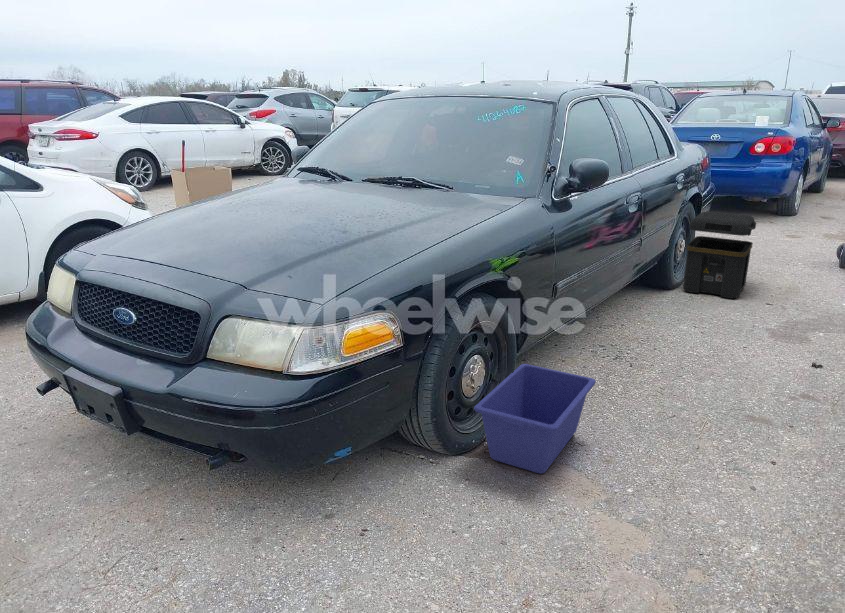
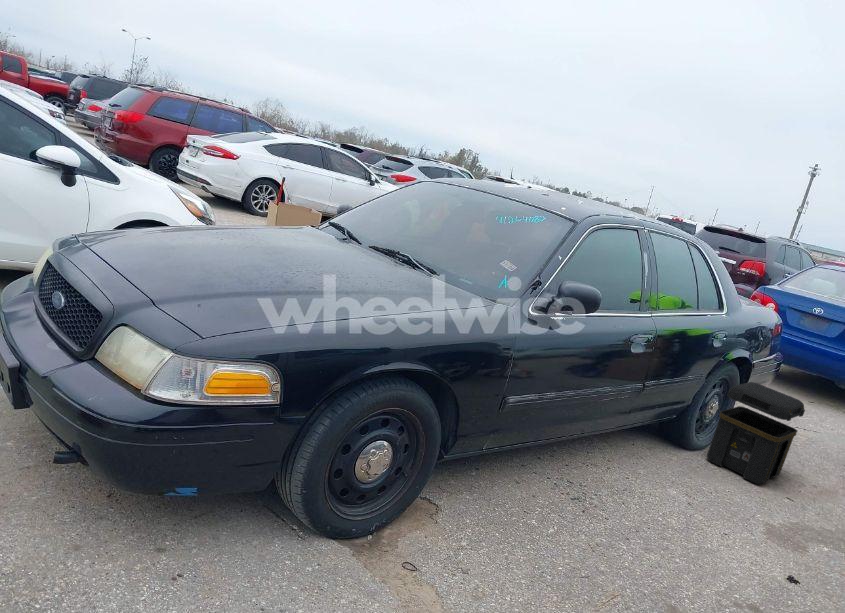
storage bin: present [474,364,596,474] -> none [357,469,499,582]

